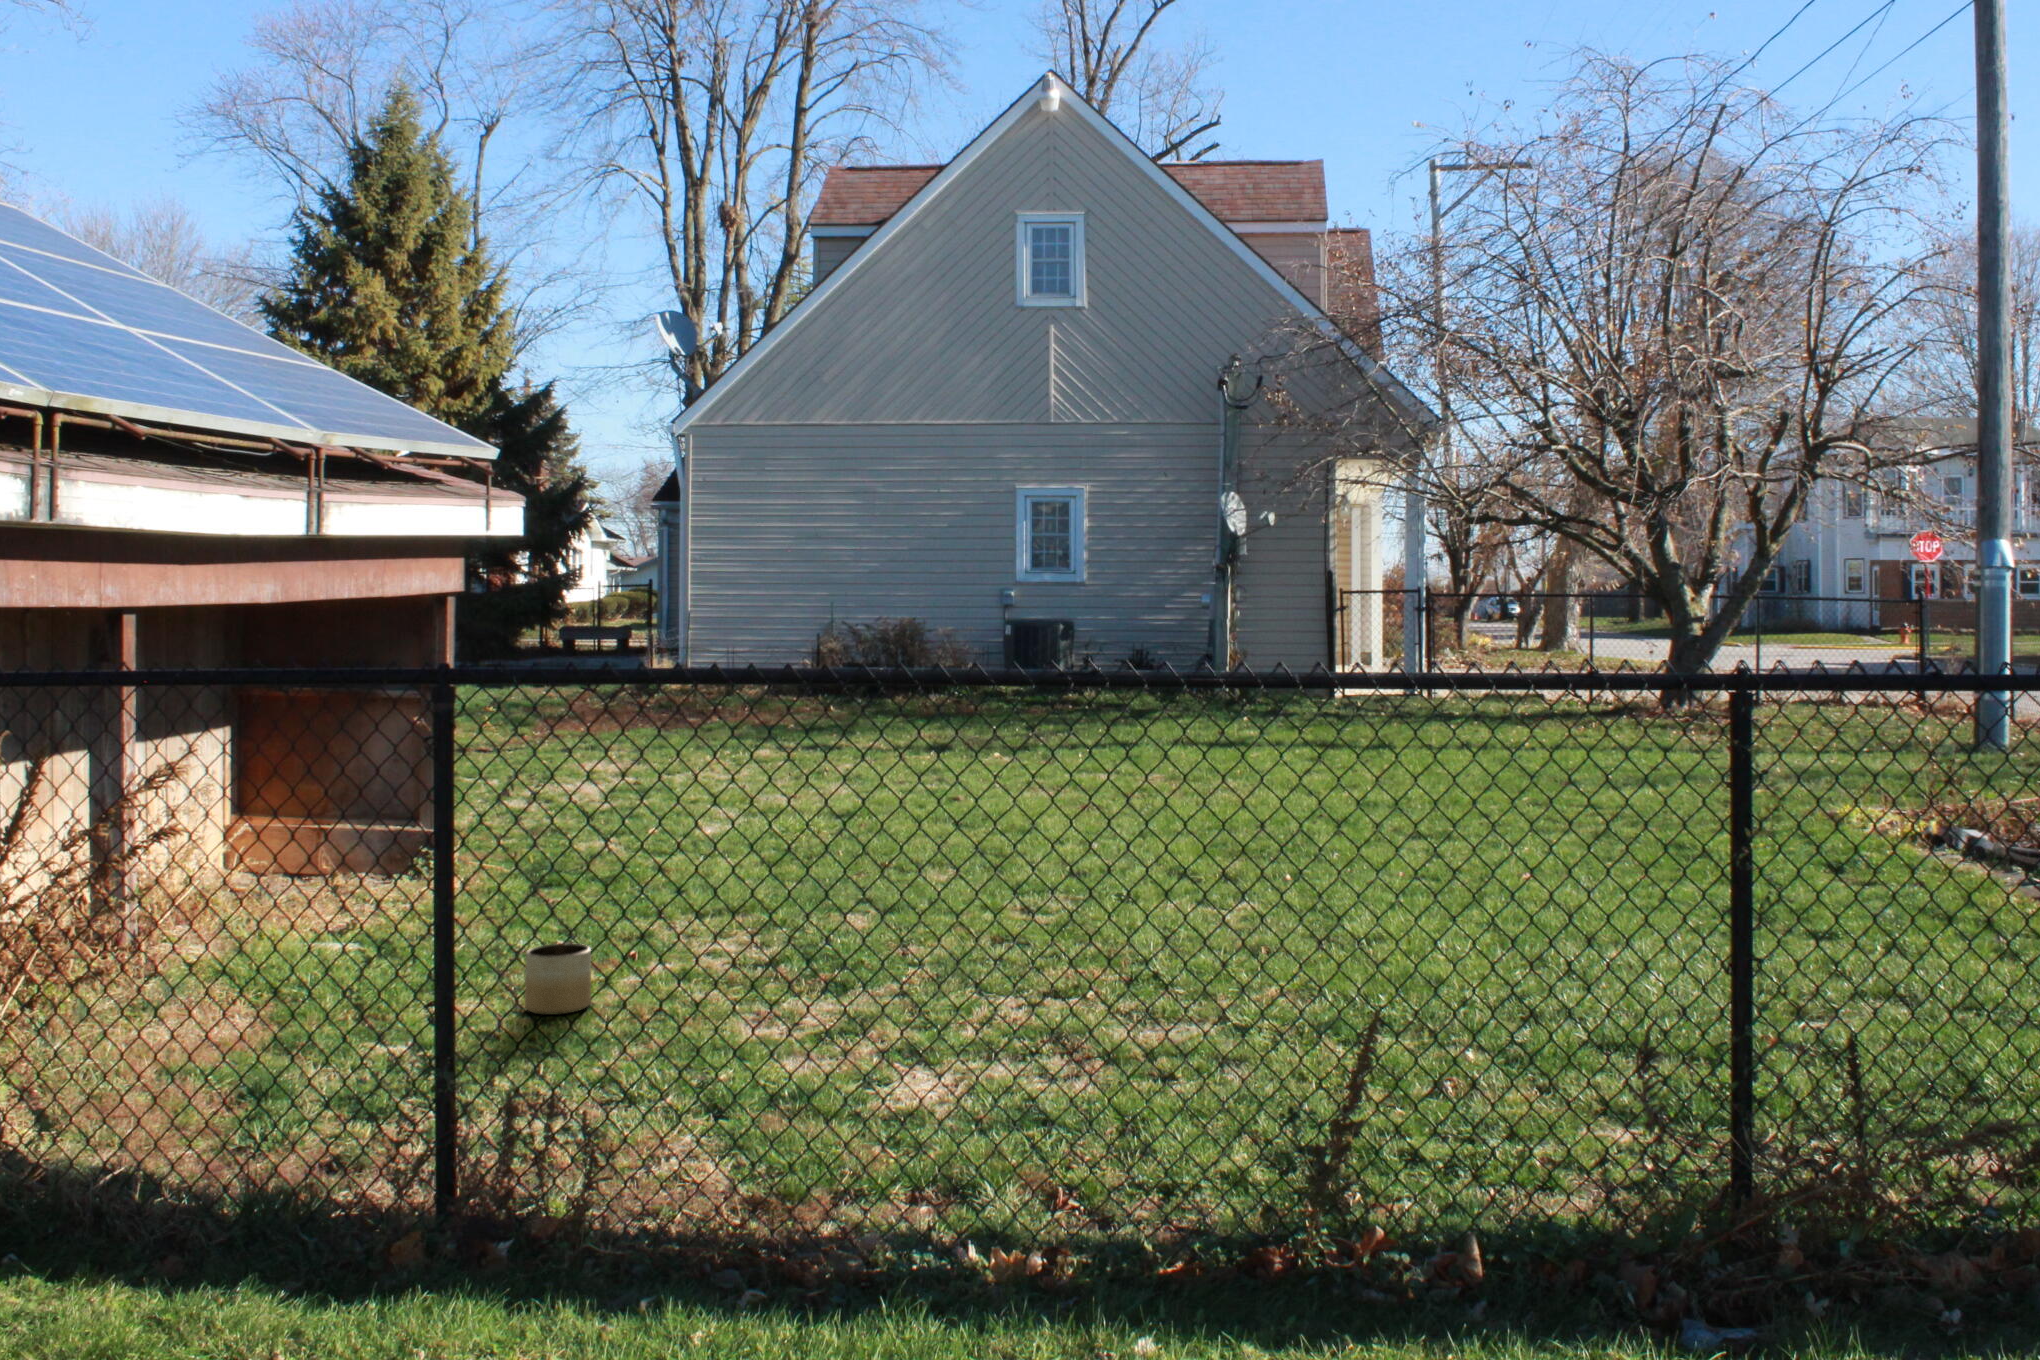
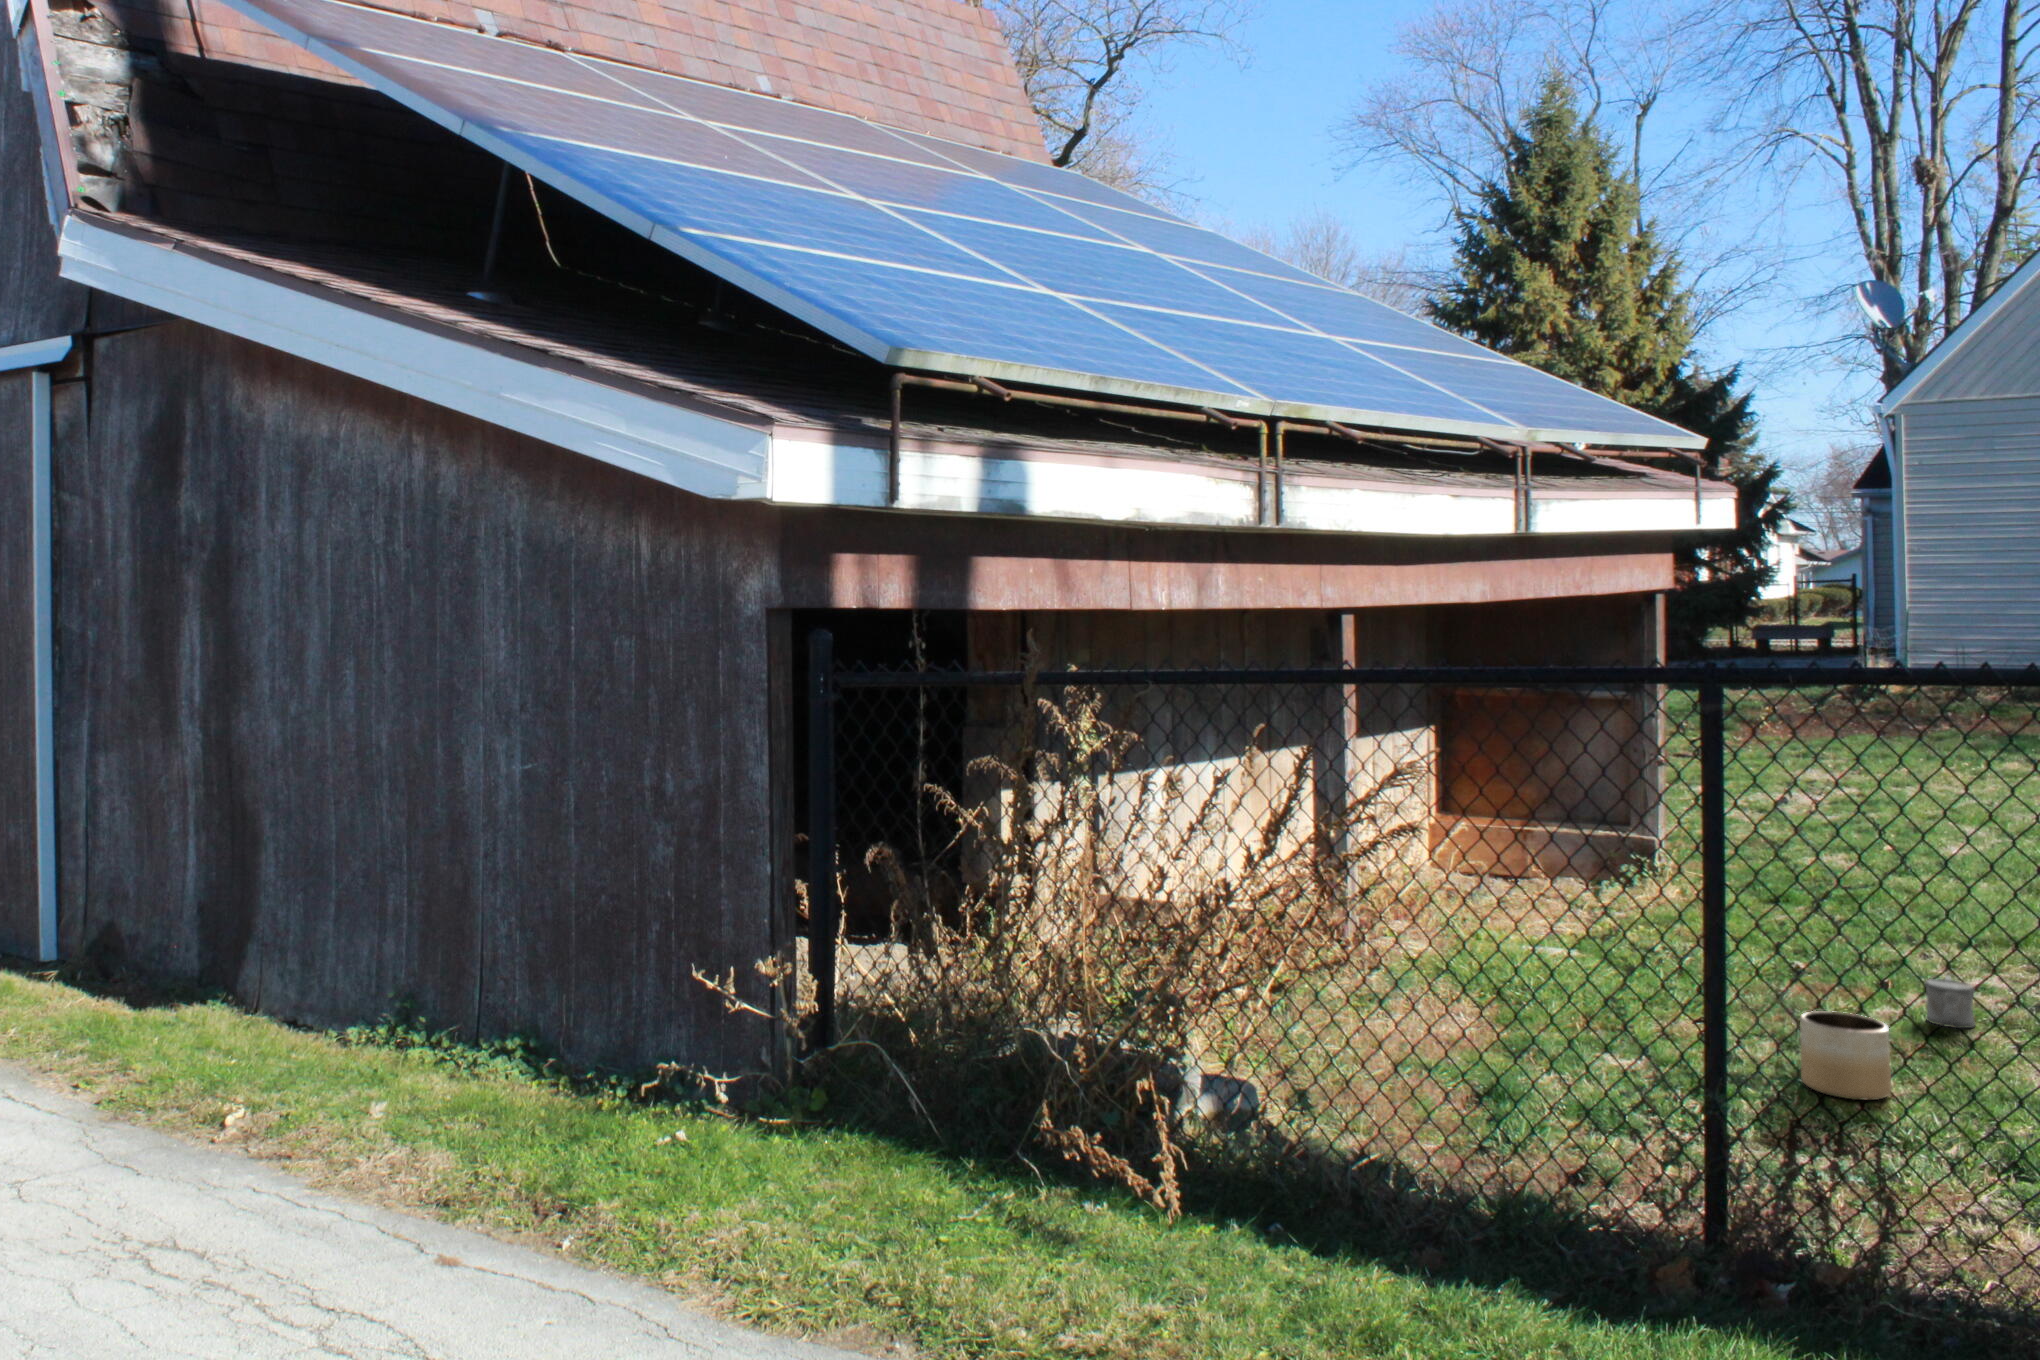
watering can: none [627,905,662,947] -> present [1925,976,1976,1028]

